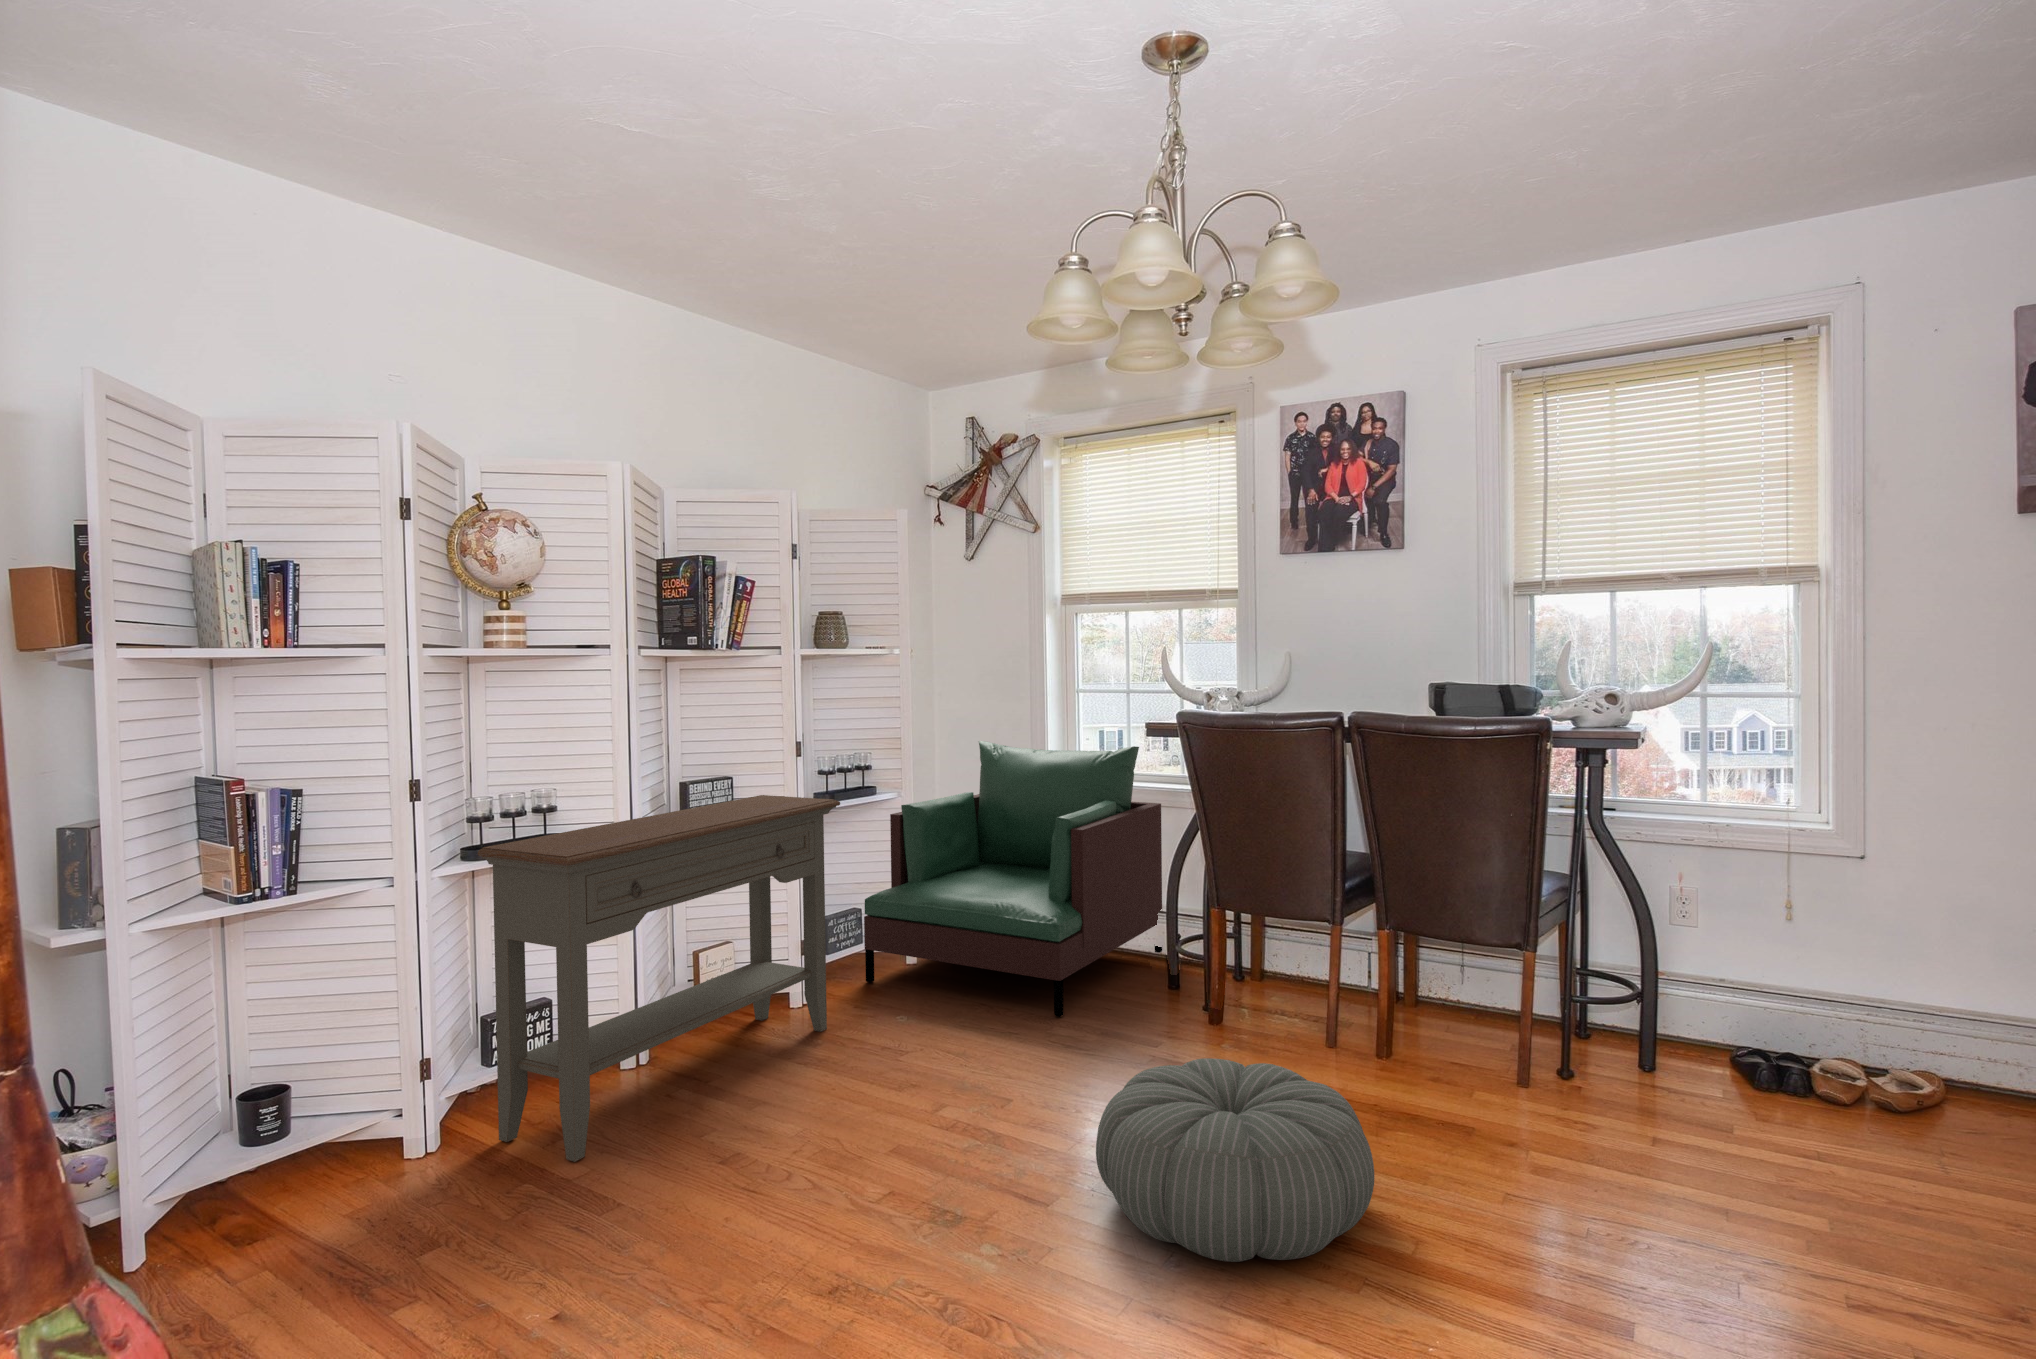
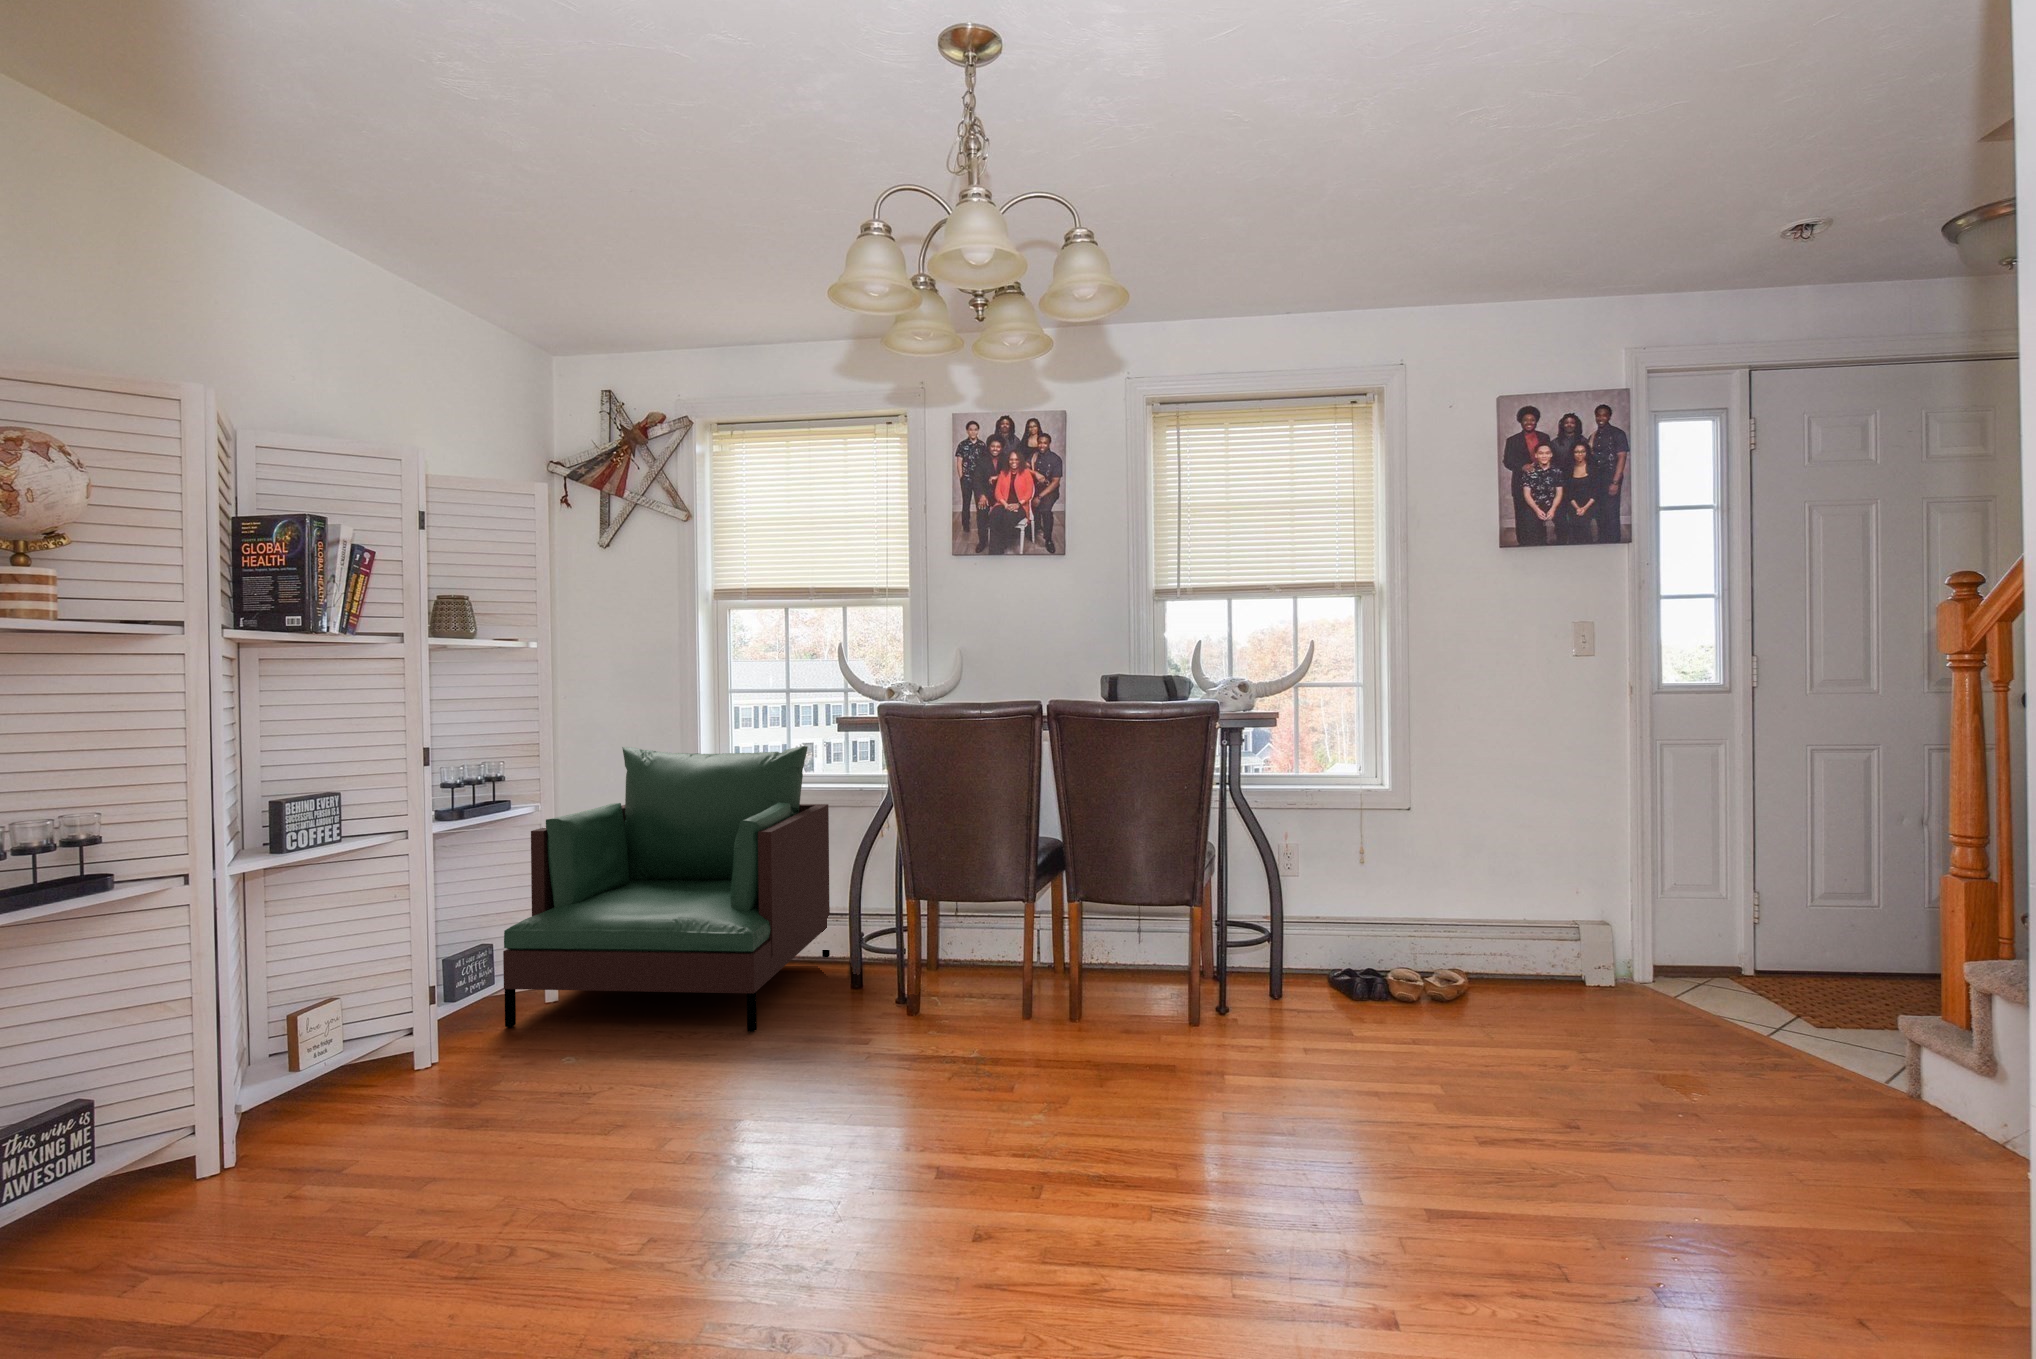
console table: present [478,795,840,1162] -> none [4,812,496,1302]
pouf: present [1096,1058,1375,1262] -> none [876,1035,1142,1228]

